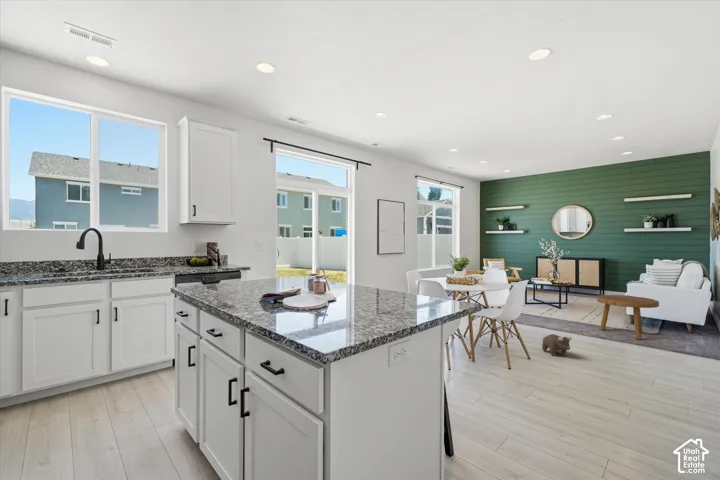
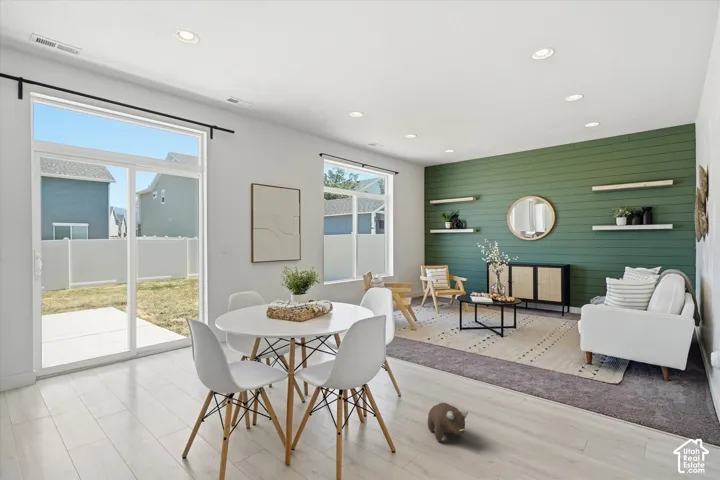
footstool: present [597,295,659,339] -> none [535,323,620,397]

